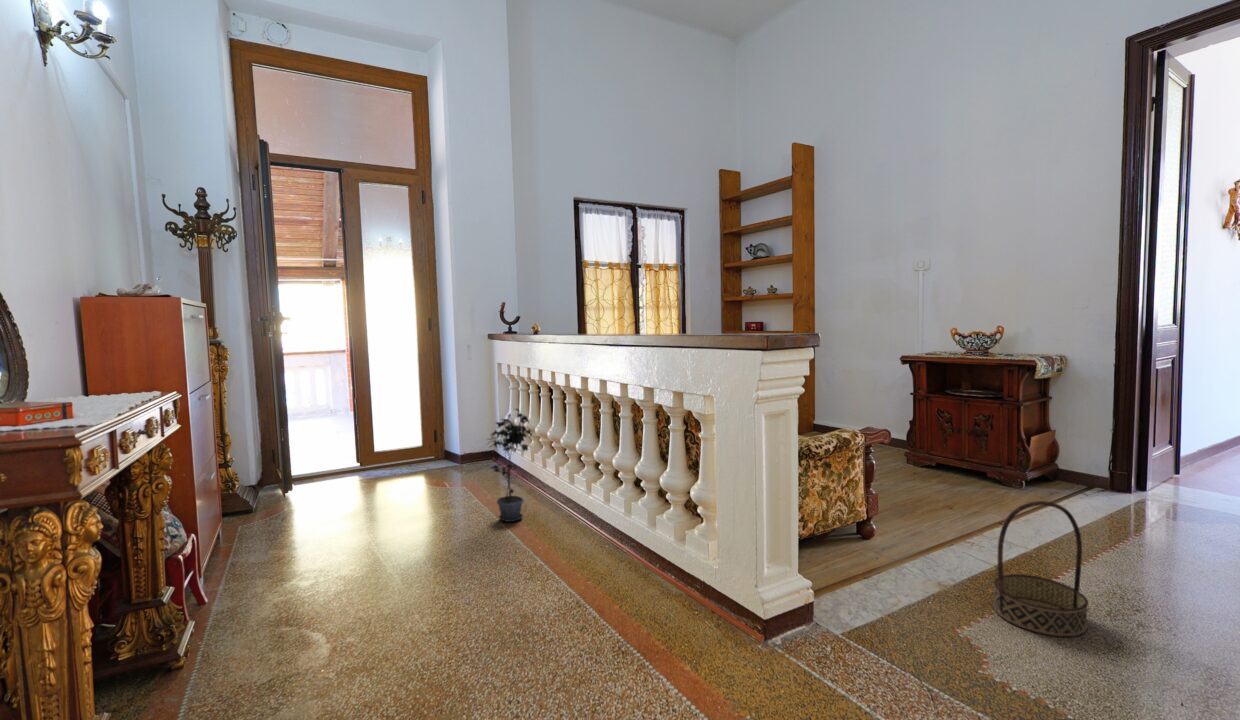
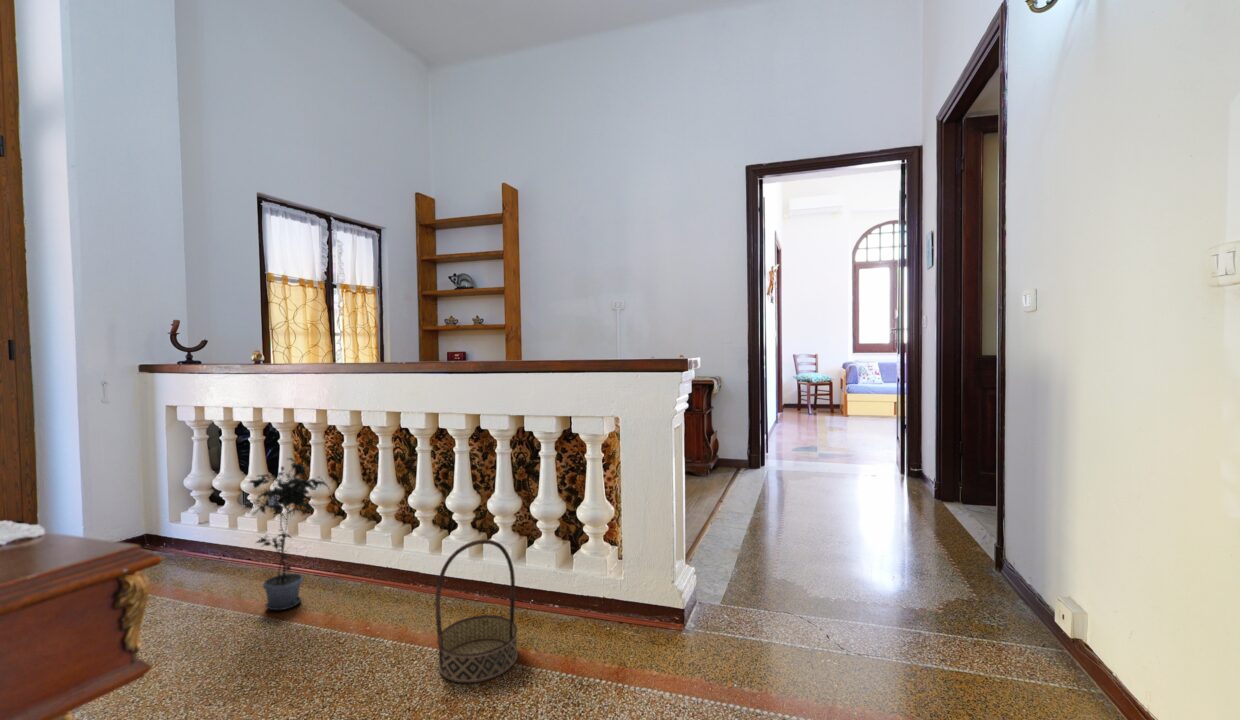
basket: present [993,501,1088,637] -> present [435,539,518,683]

